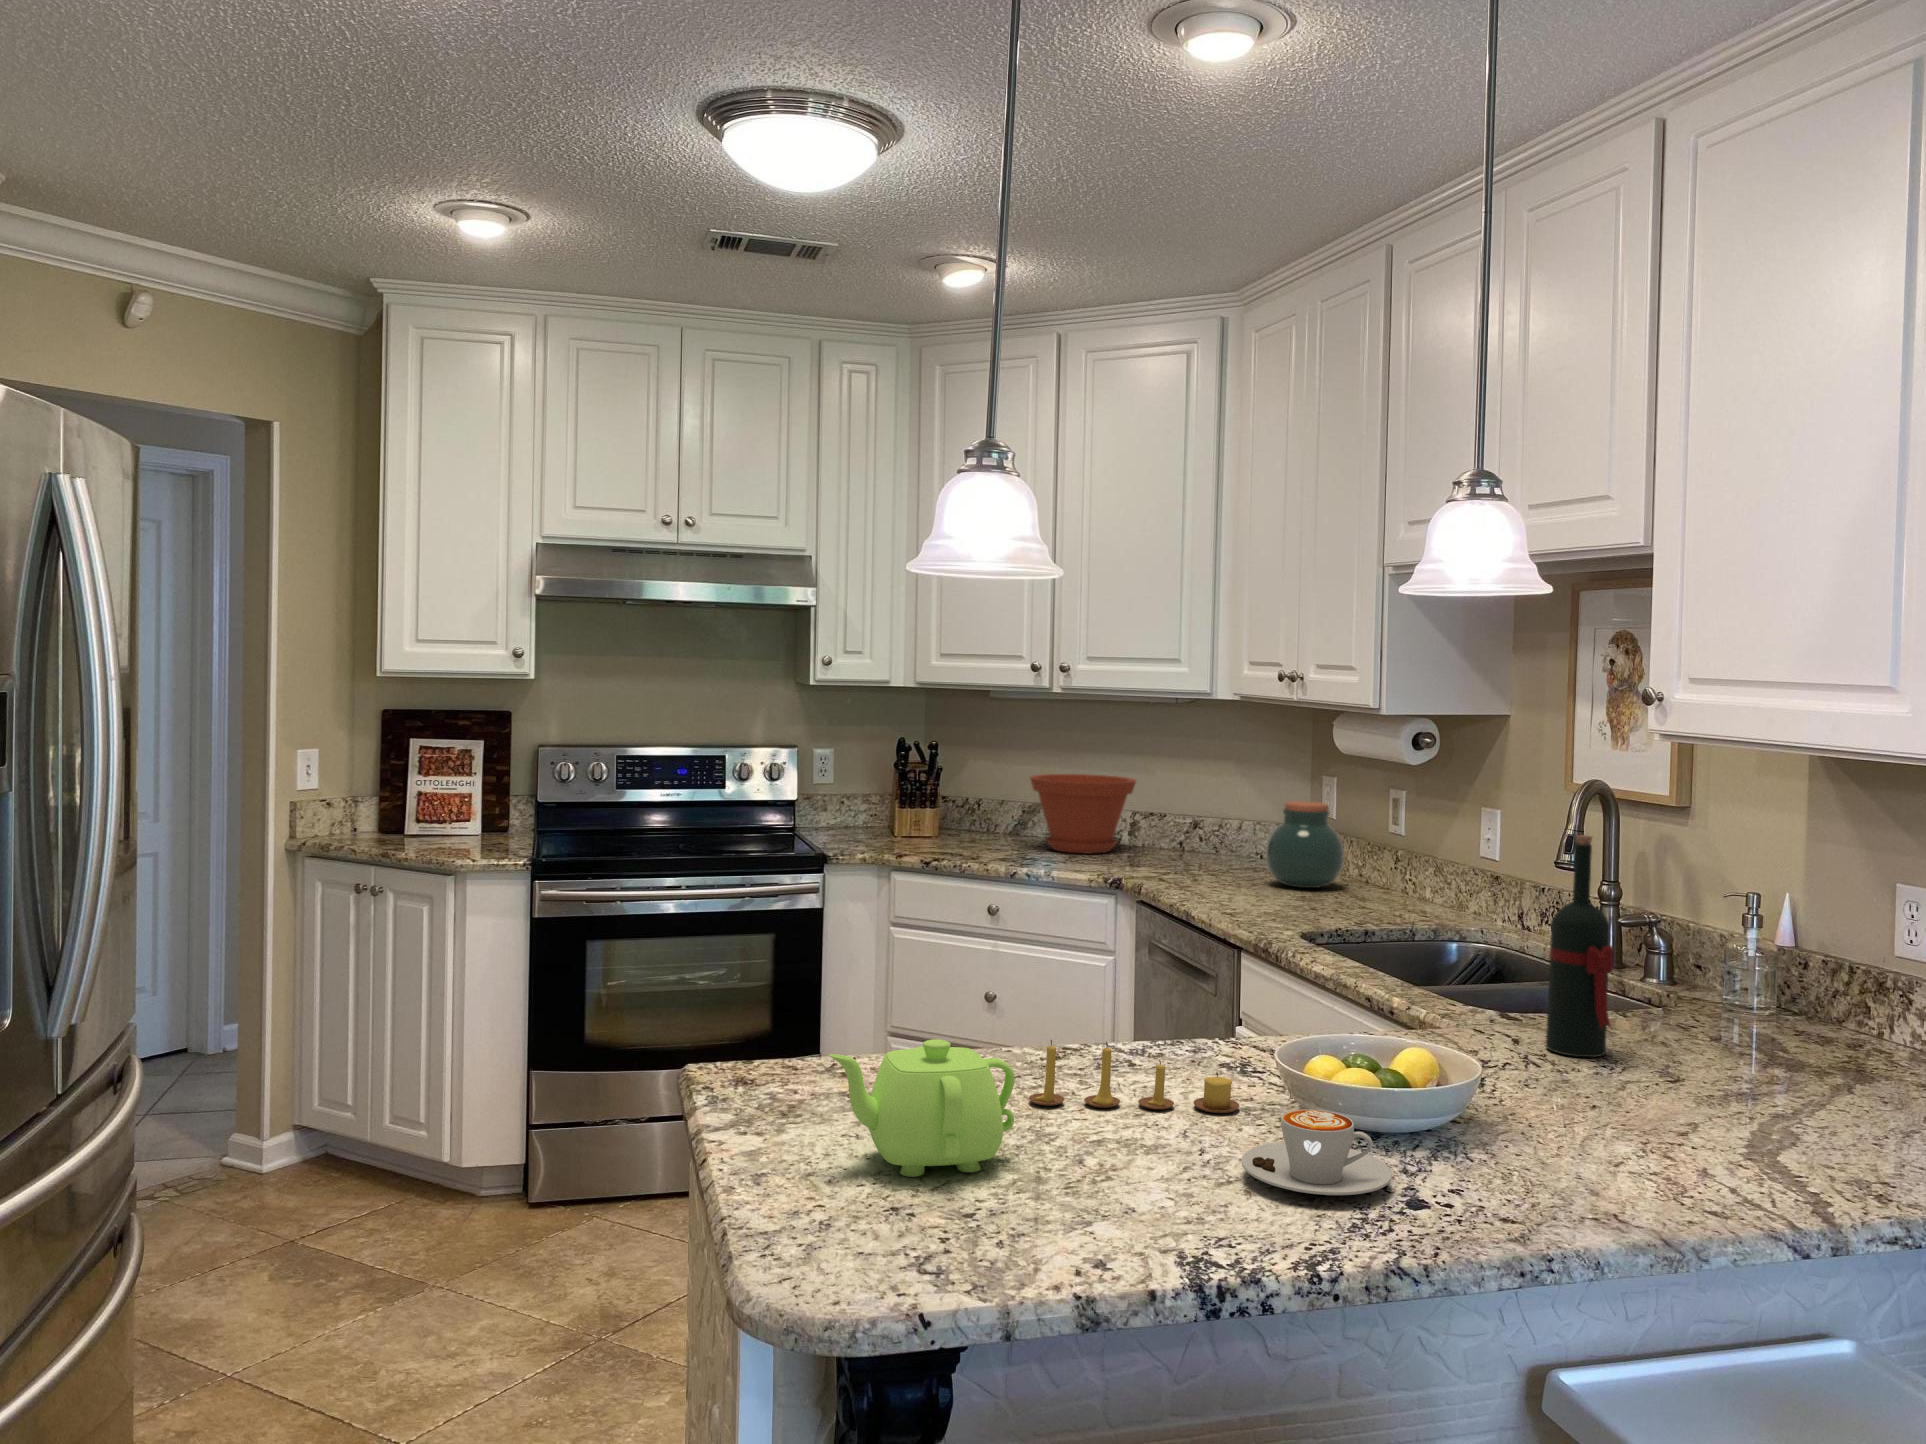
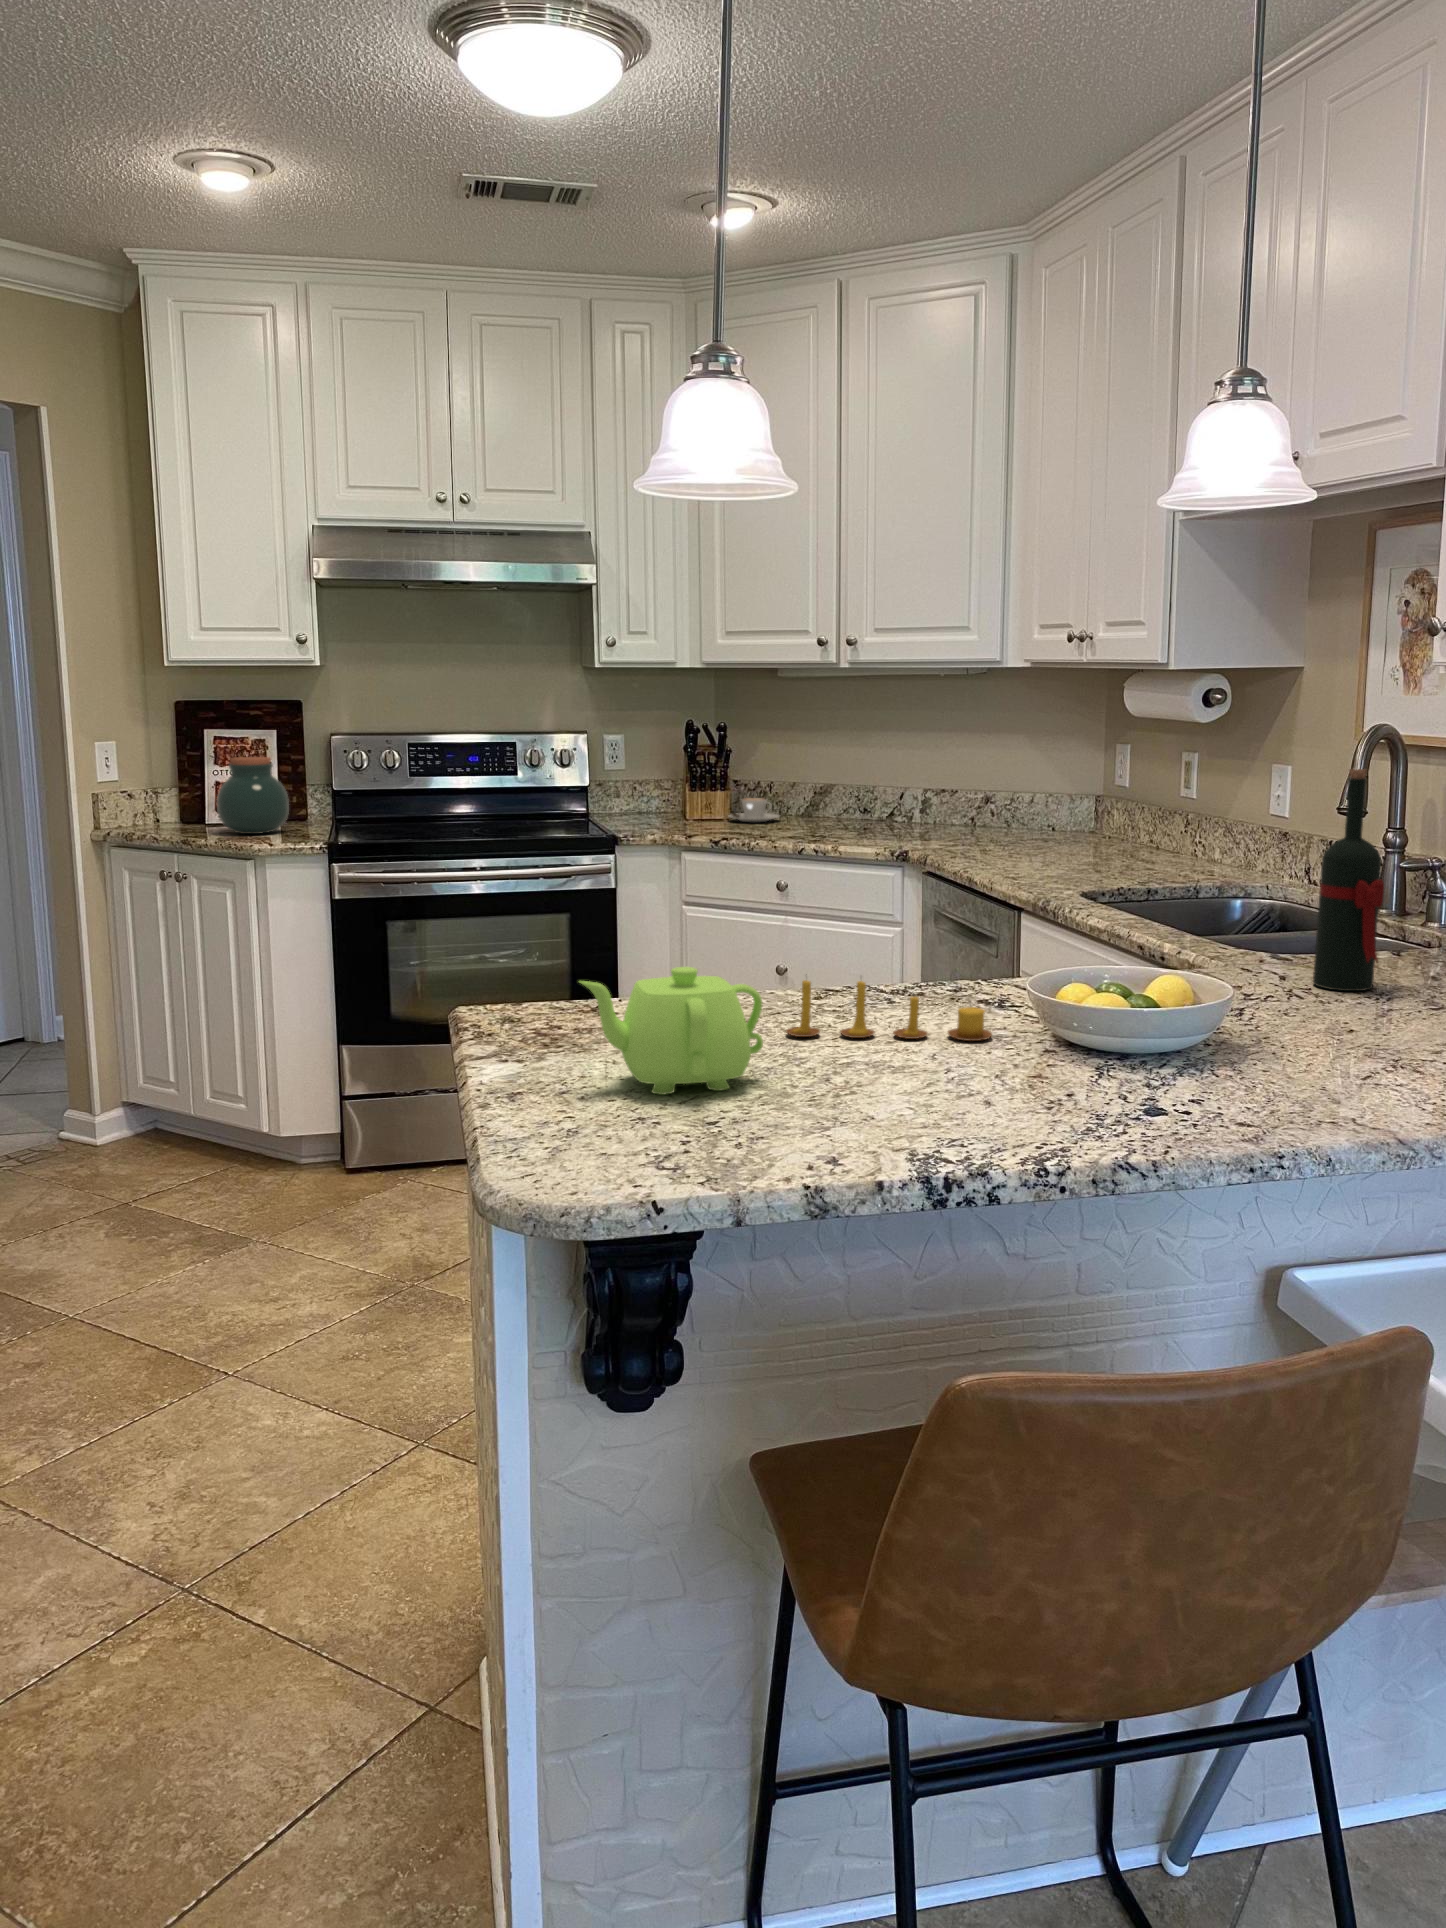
plant pot: present [1030,774,1136,853] -> none [820,750,930,829]
jar: present [1266,801,1344,888] -> present [217,757,289,834]
coffee cup: present [1241,1109,1392,1195] -> present [729,798,779,822]

